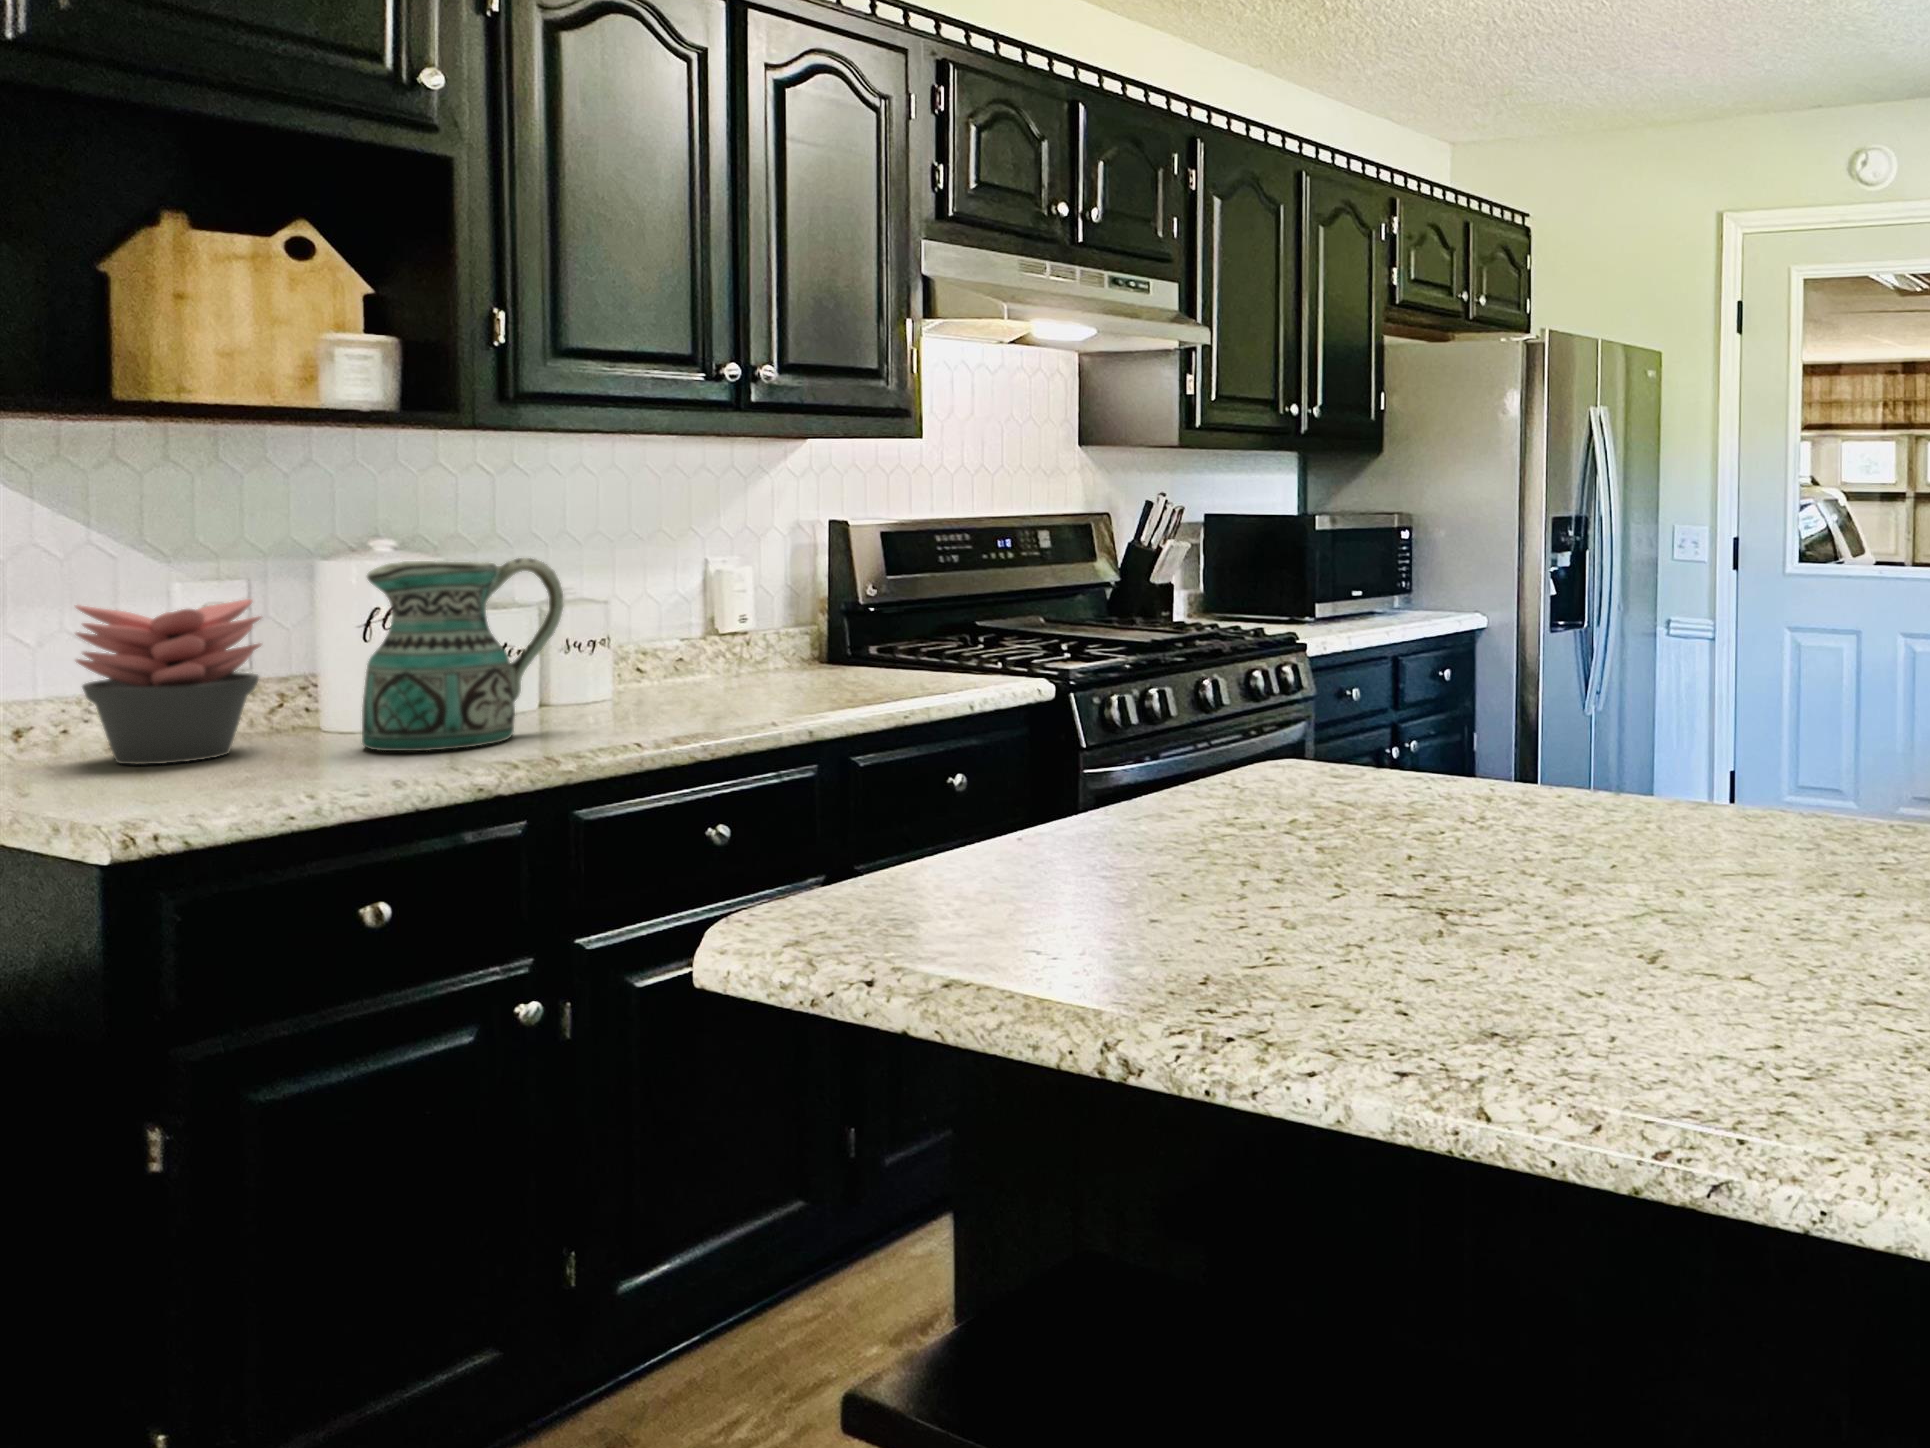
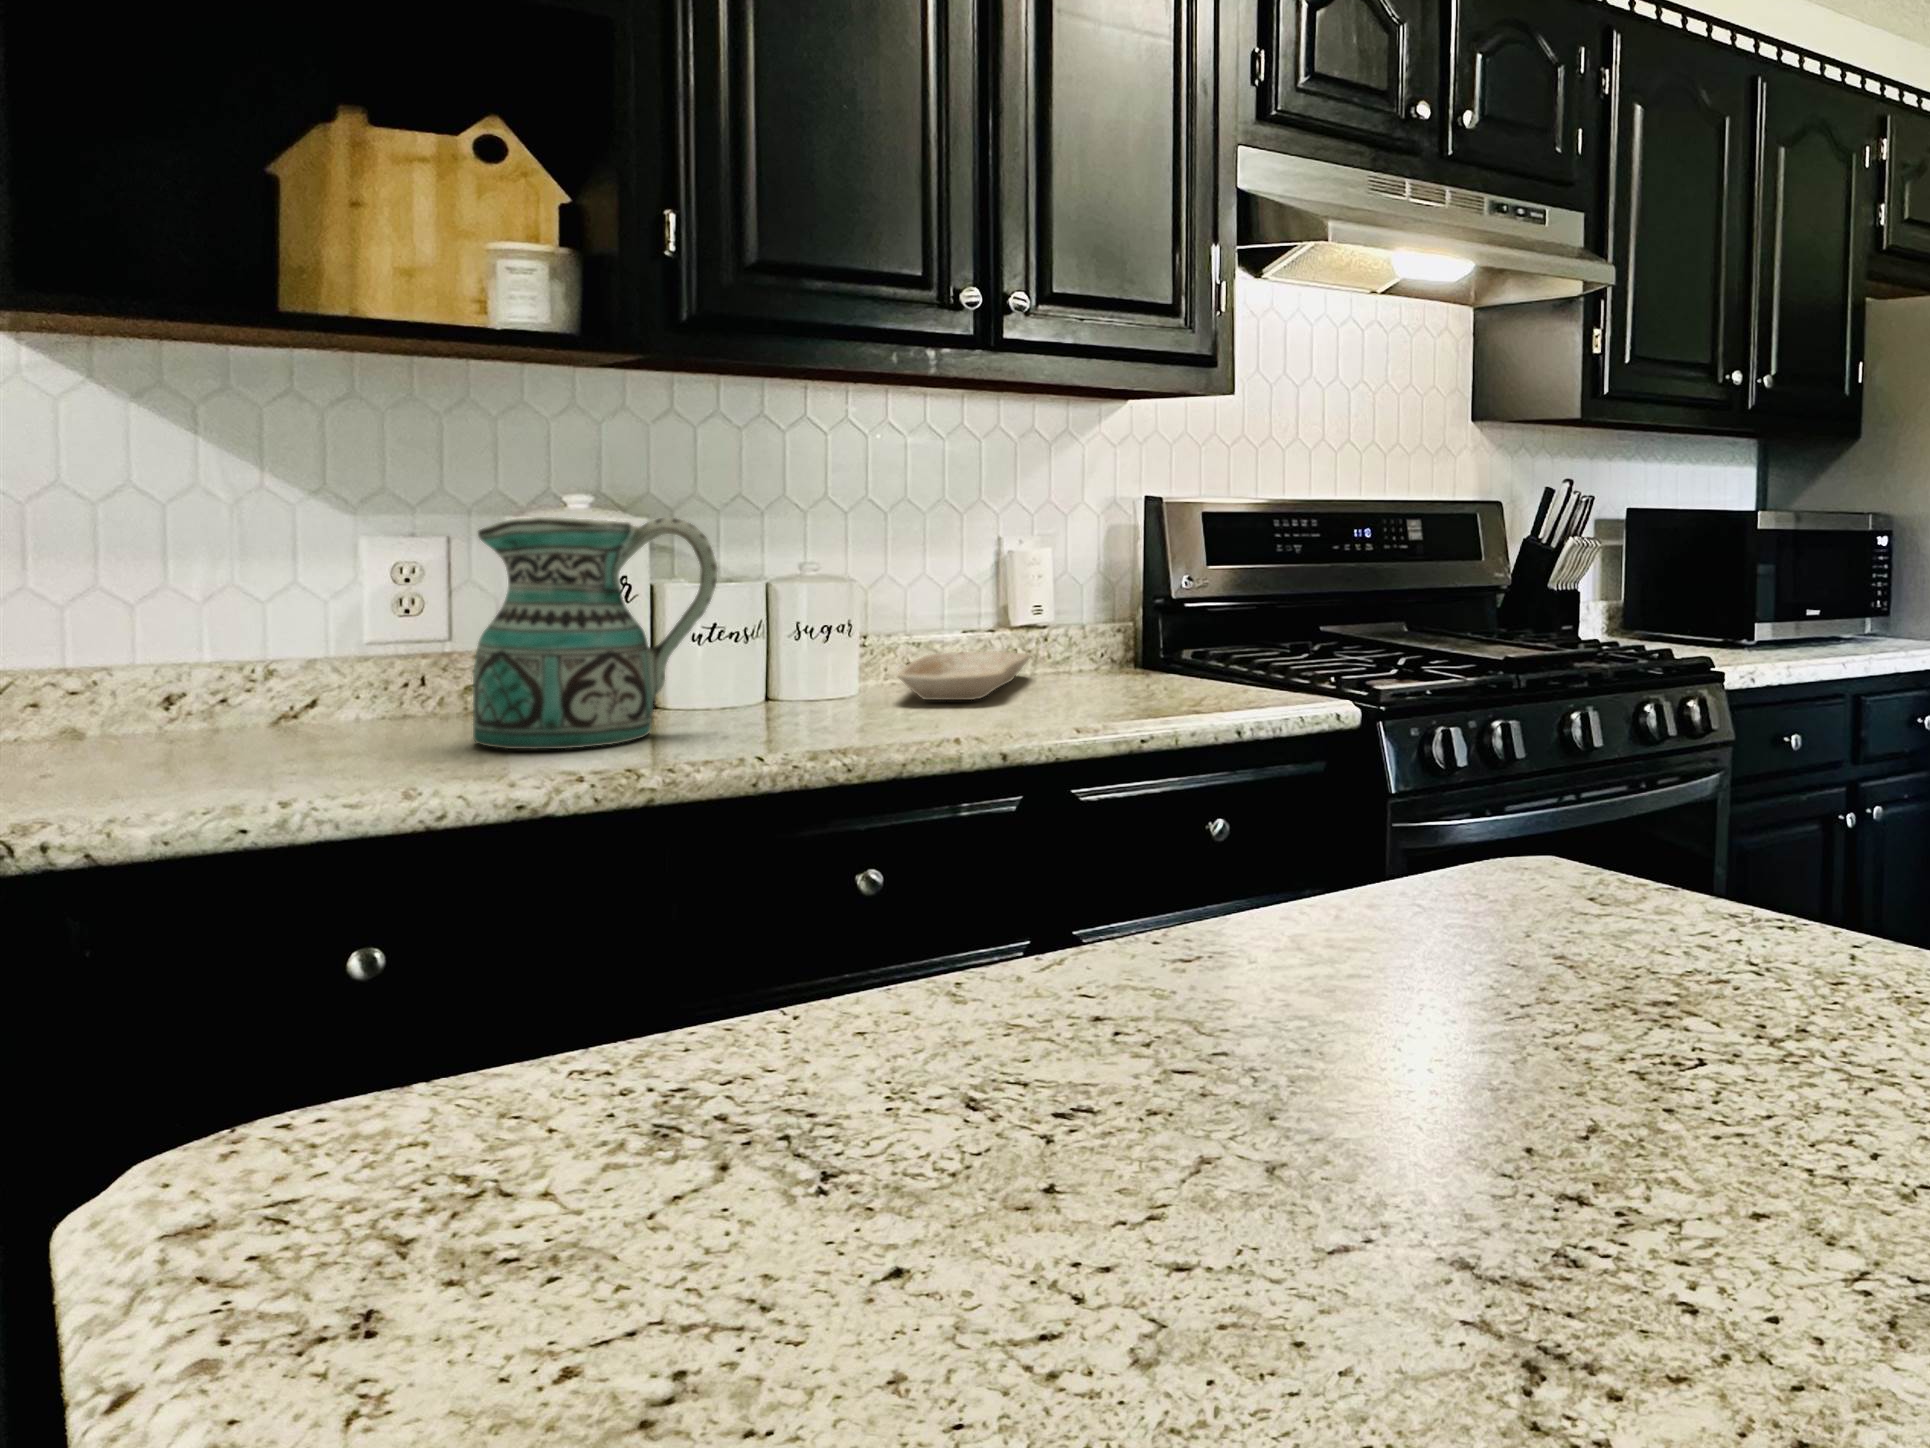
succulent plant: present [76,599,261,764] -> none [179,555,404,743]
tray: none [667,657,771,698] -> present [897,651,1030,700]

